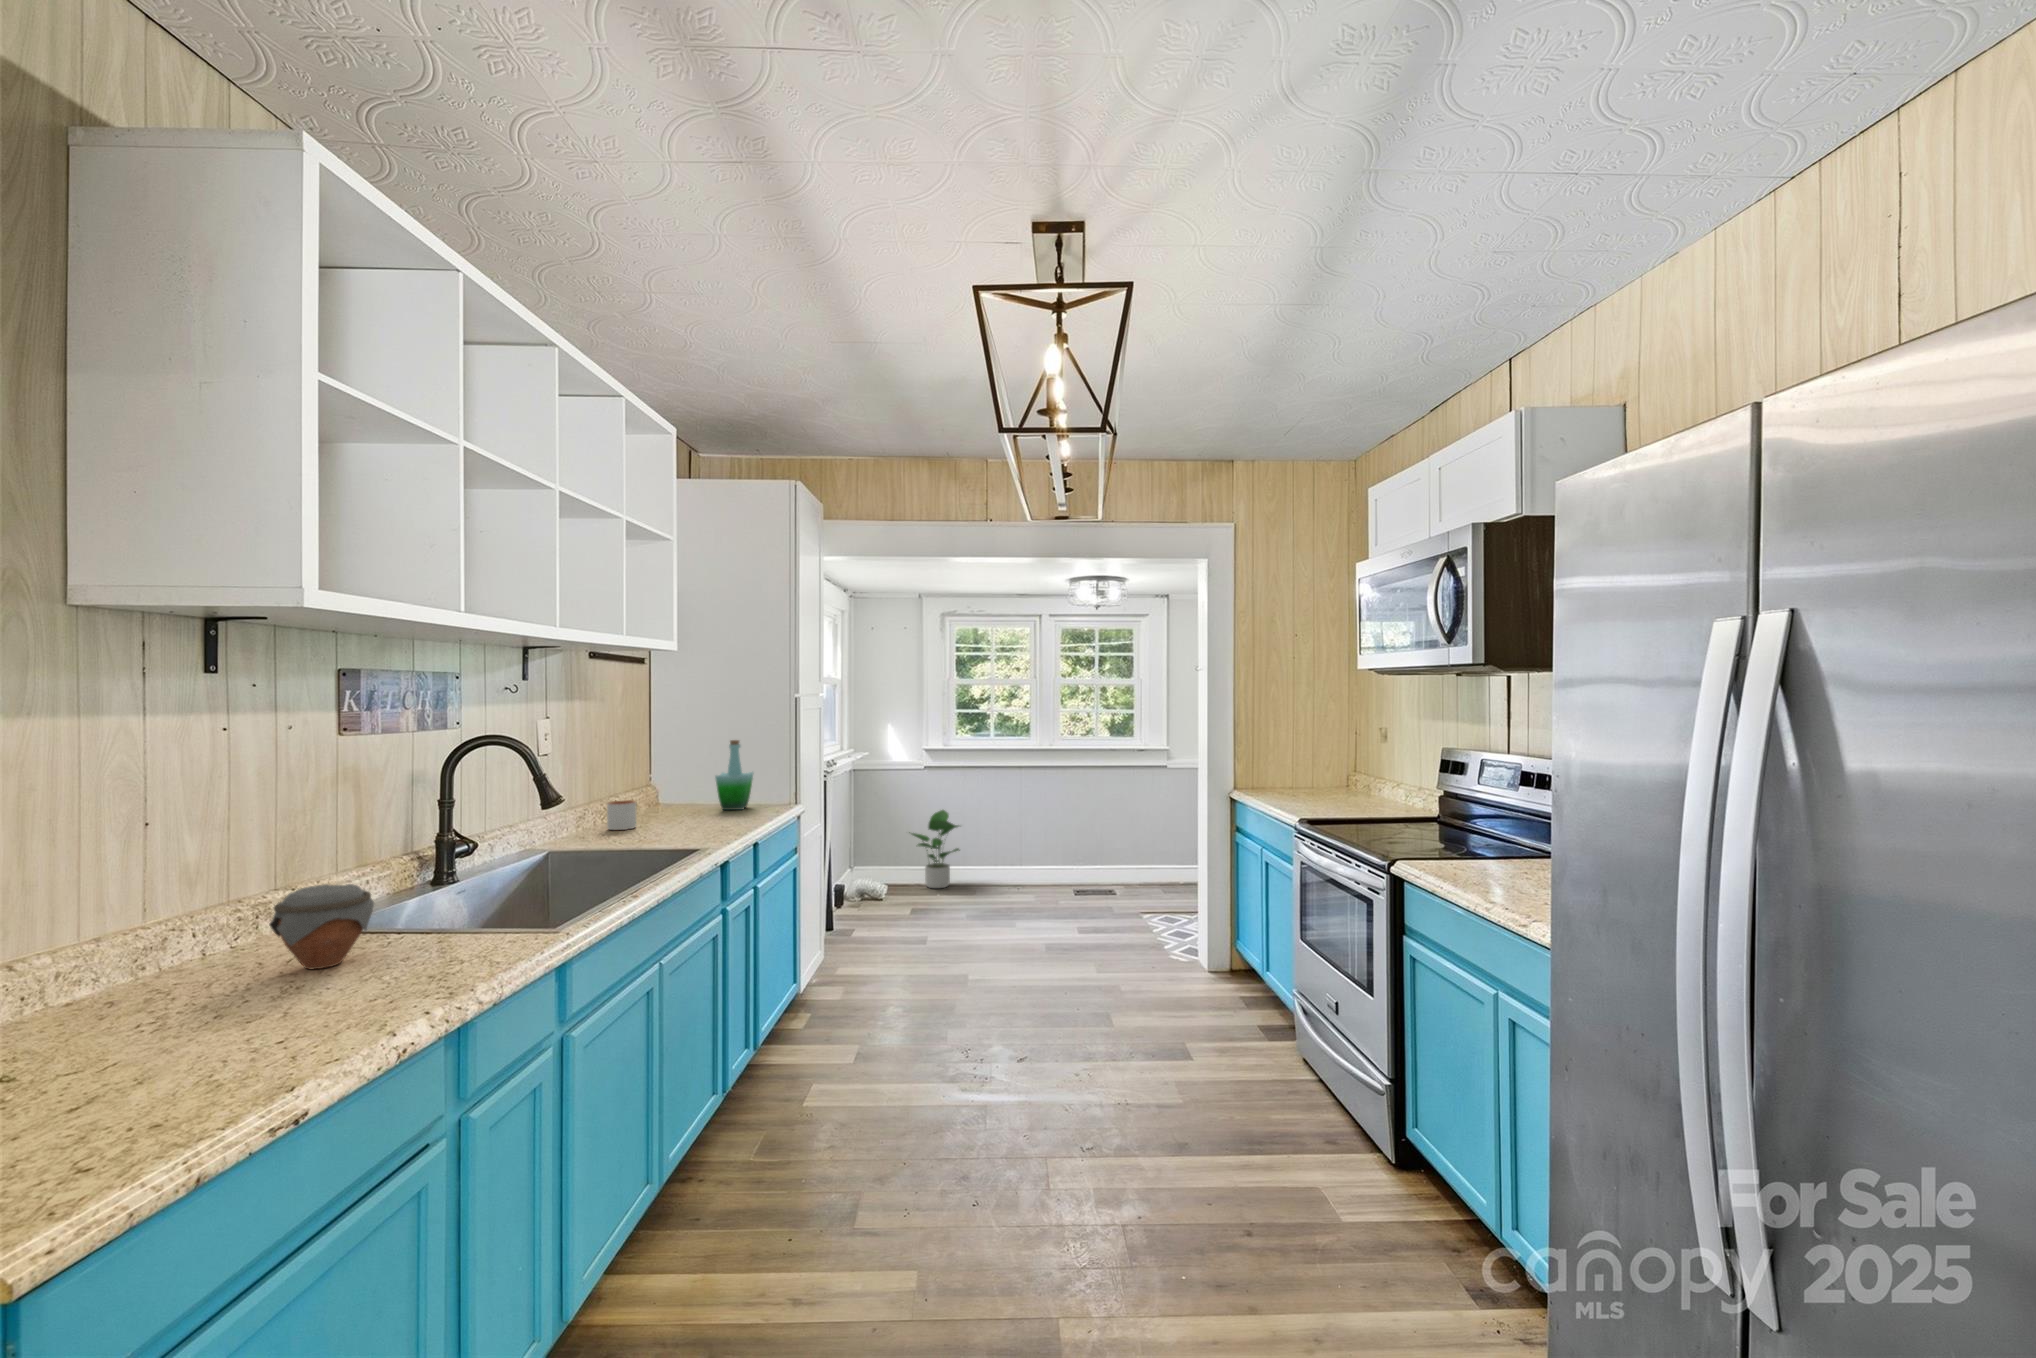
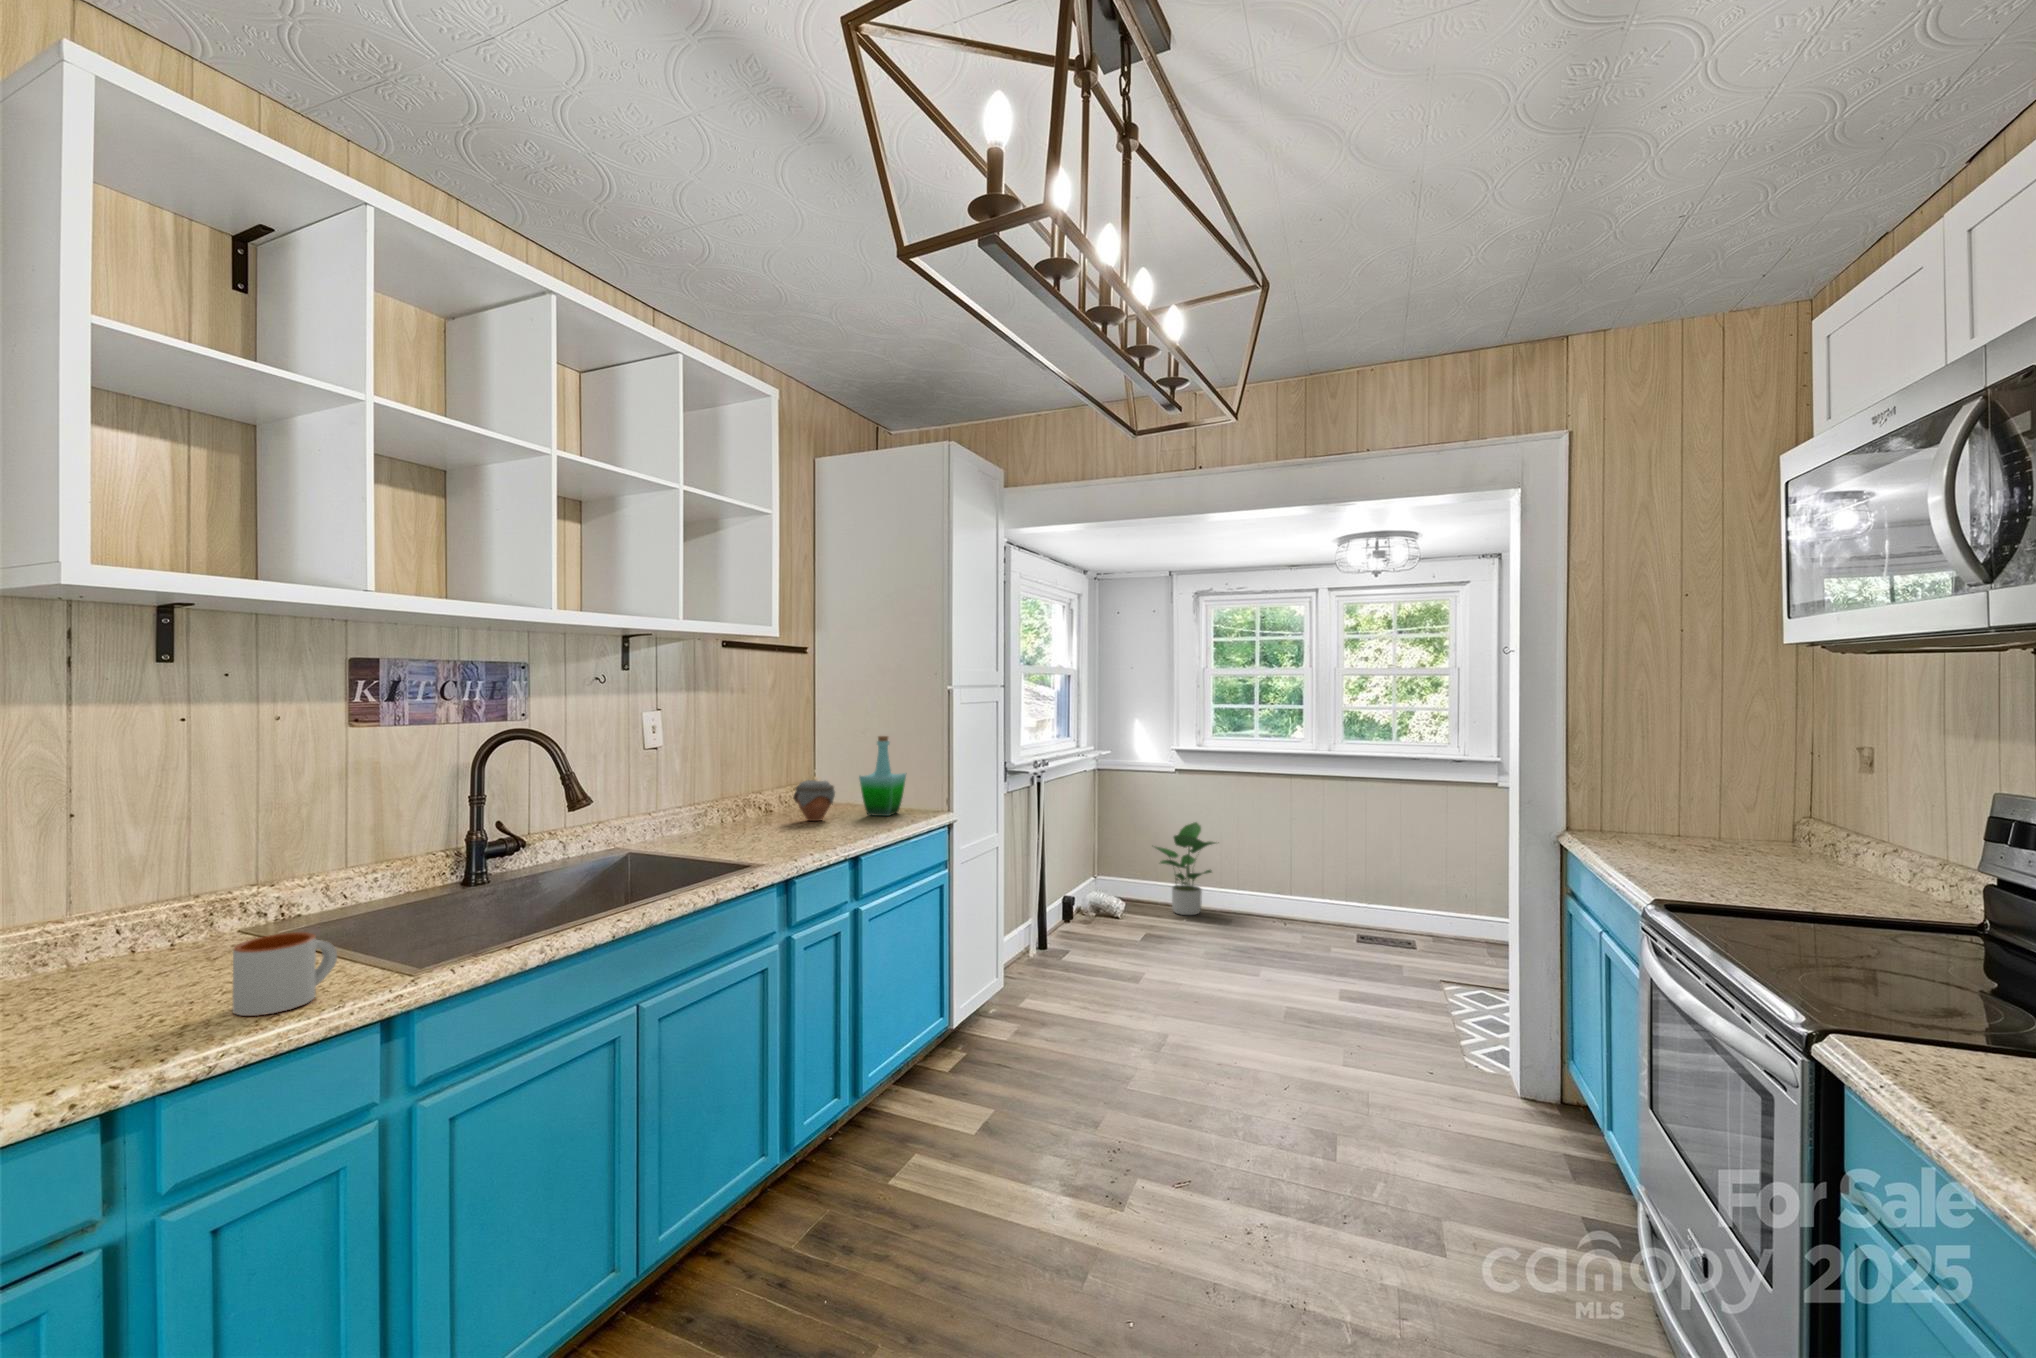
mug: present [607,800,636,830] -> present [233,932,337,1016]
jar: present [269,884,374,969] -> present [794,780,835,821]

